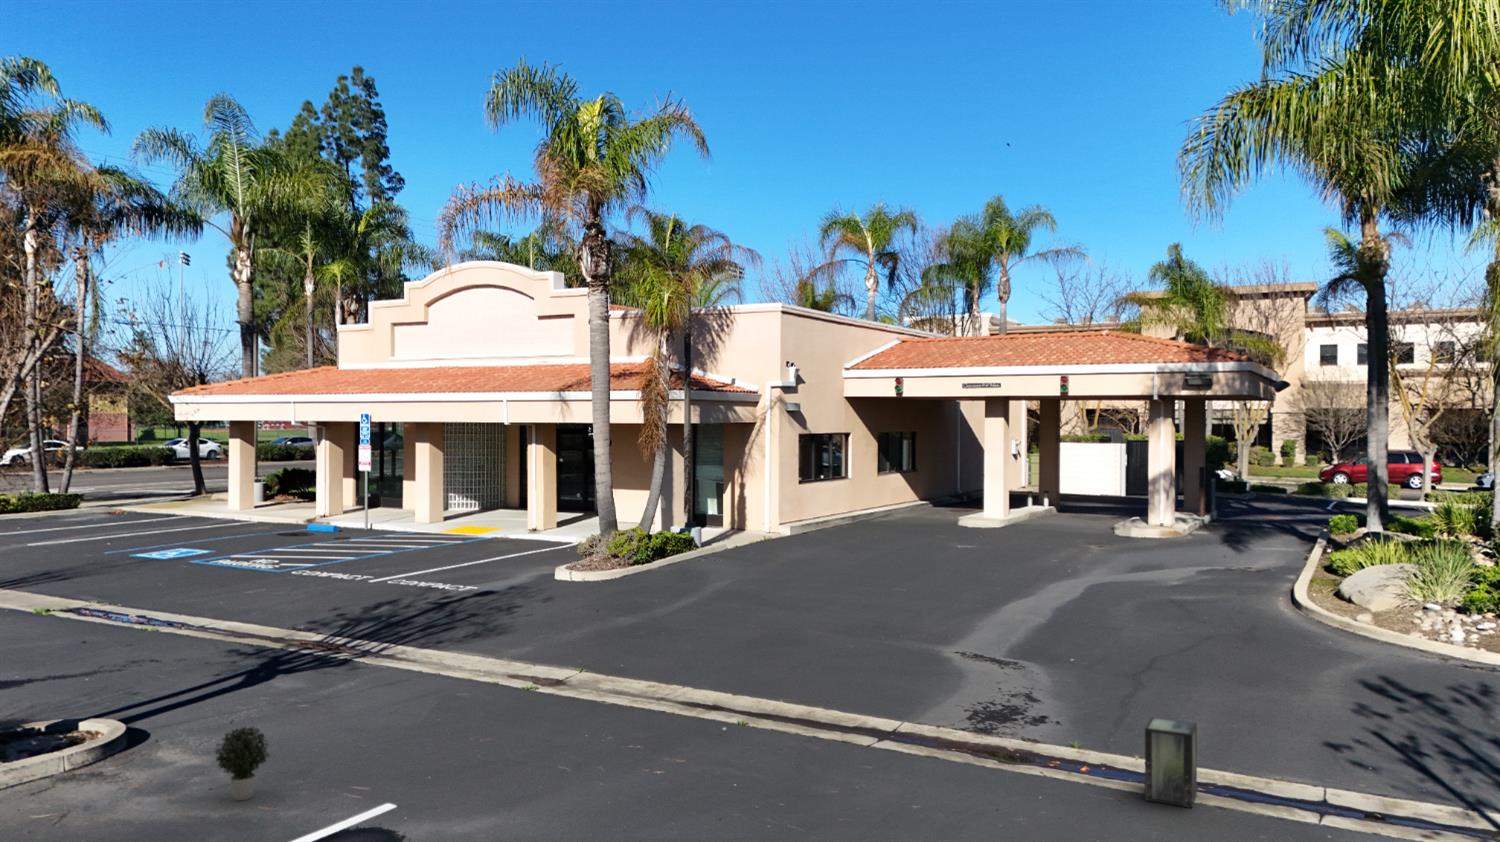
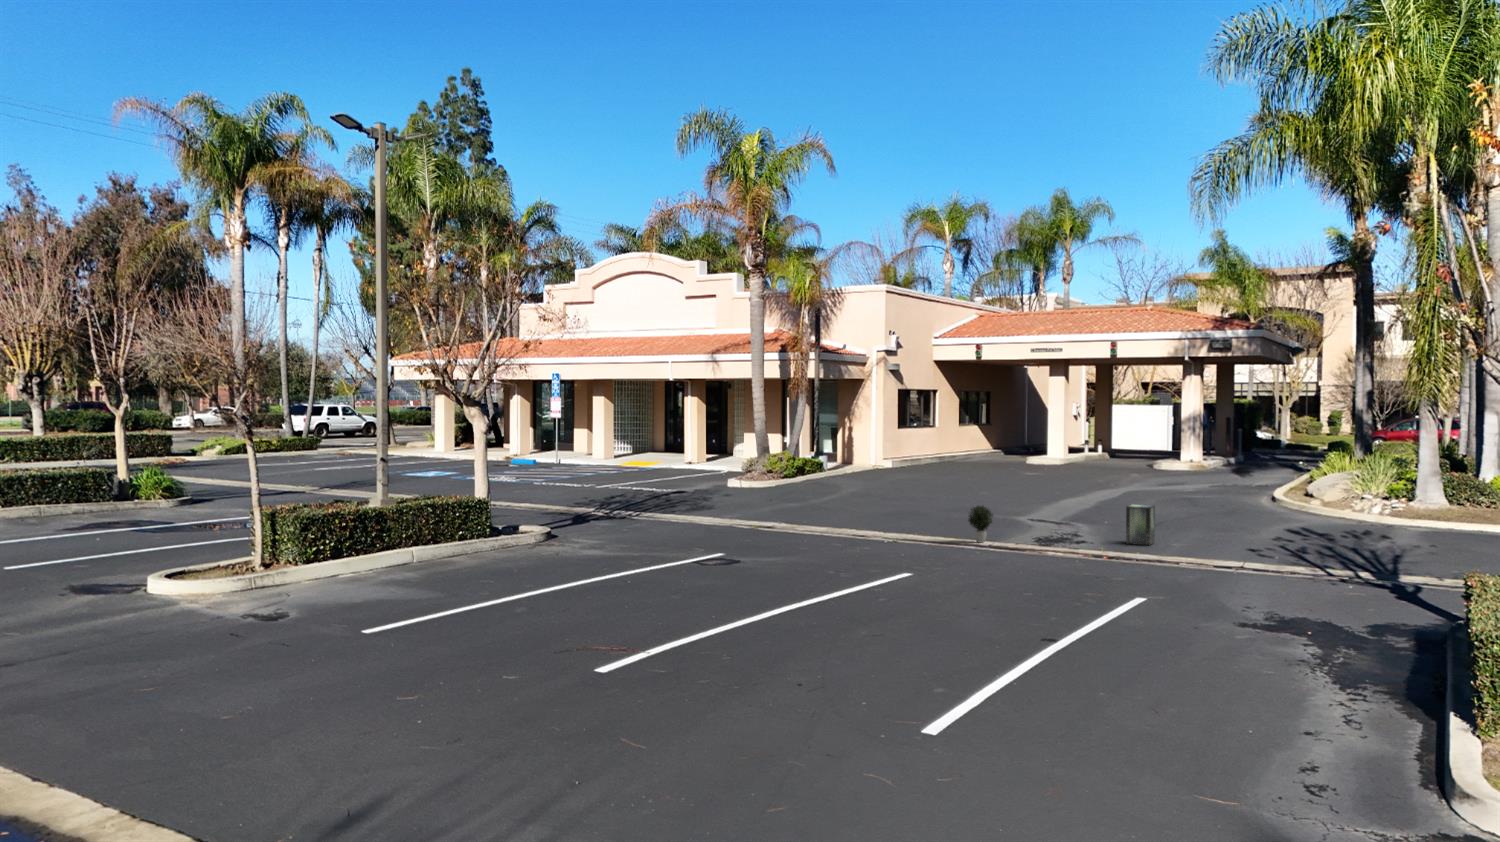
potted plant: present [216,727,269,801] -> present [968,506,993,543]

